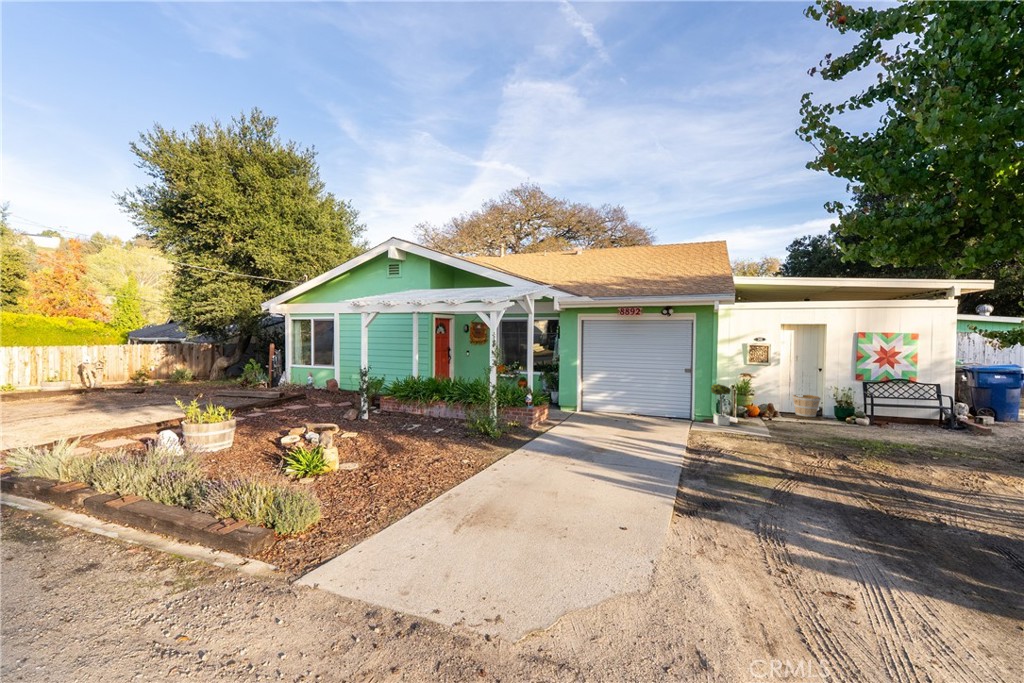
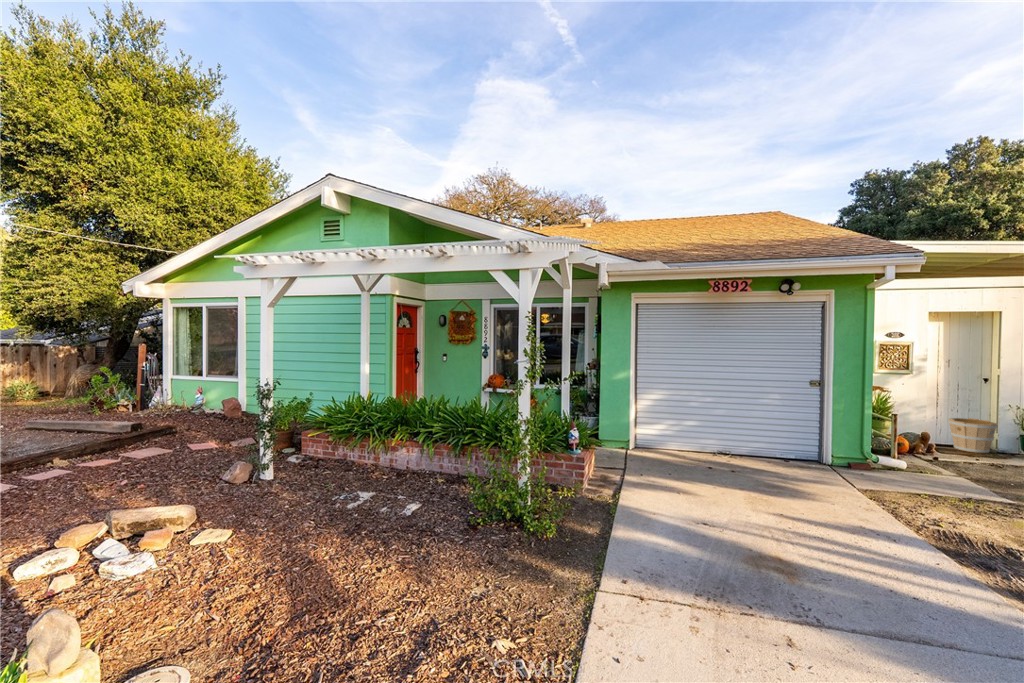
potted tree: present [711,384,731,426] -> none [860,406,899,475]

